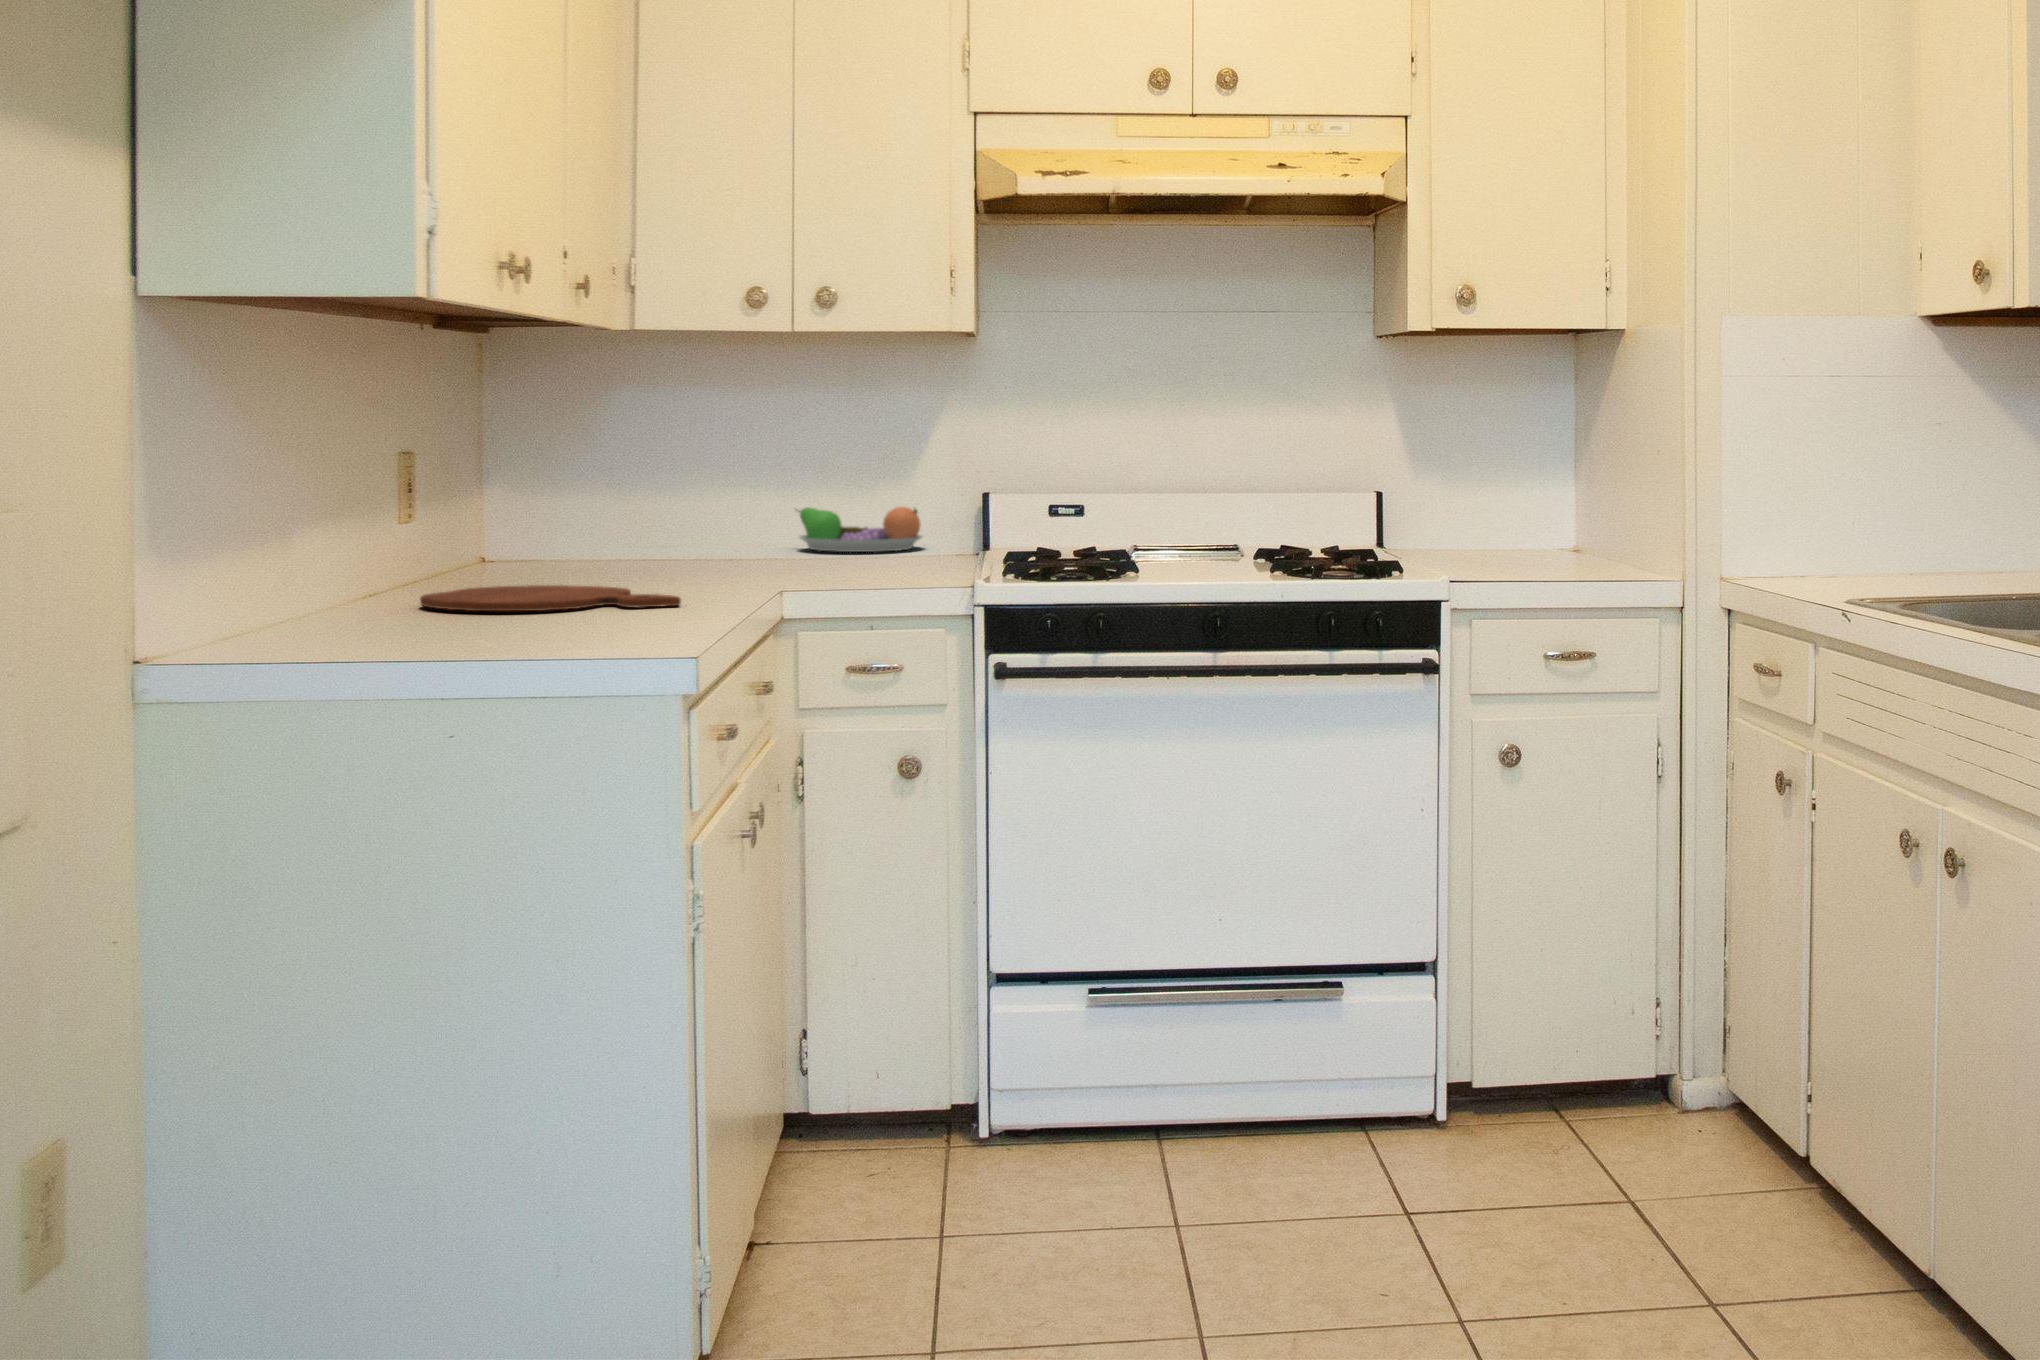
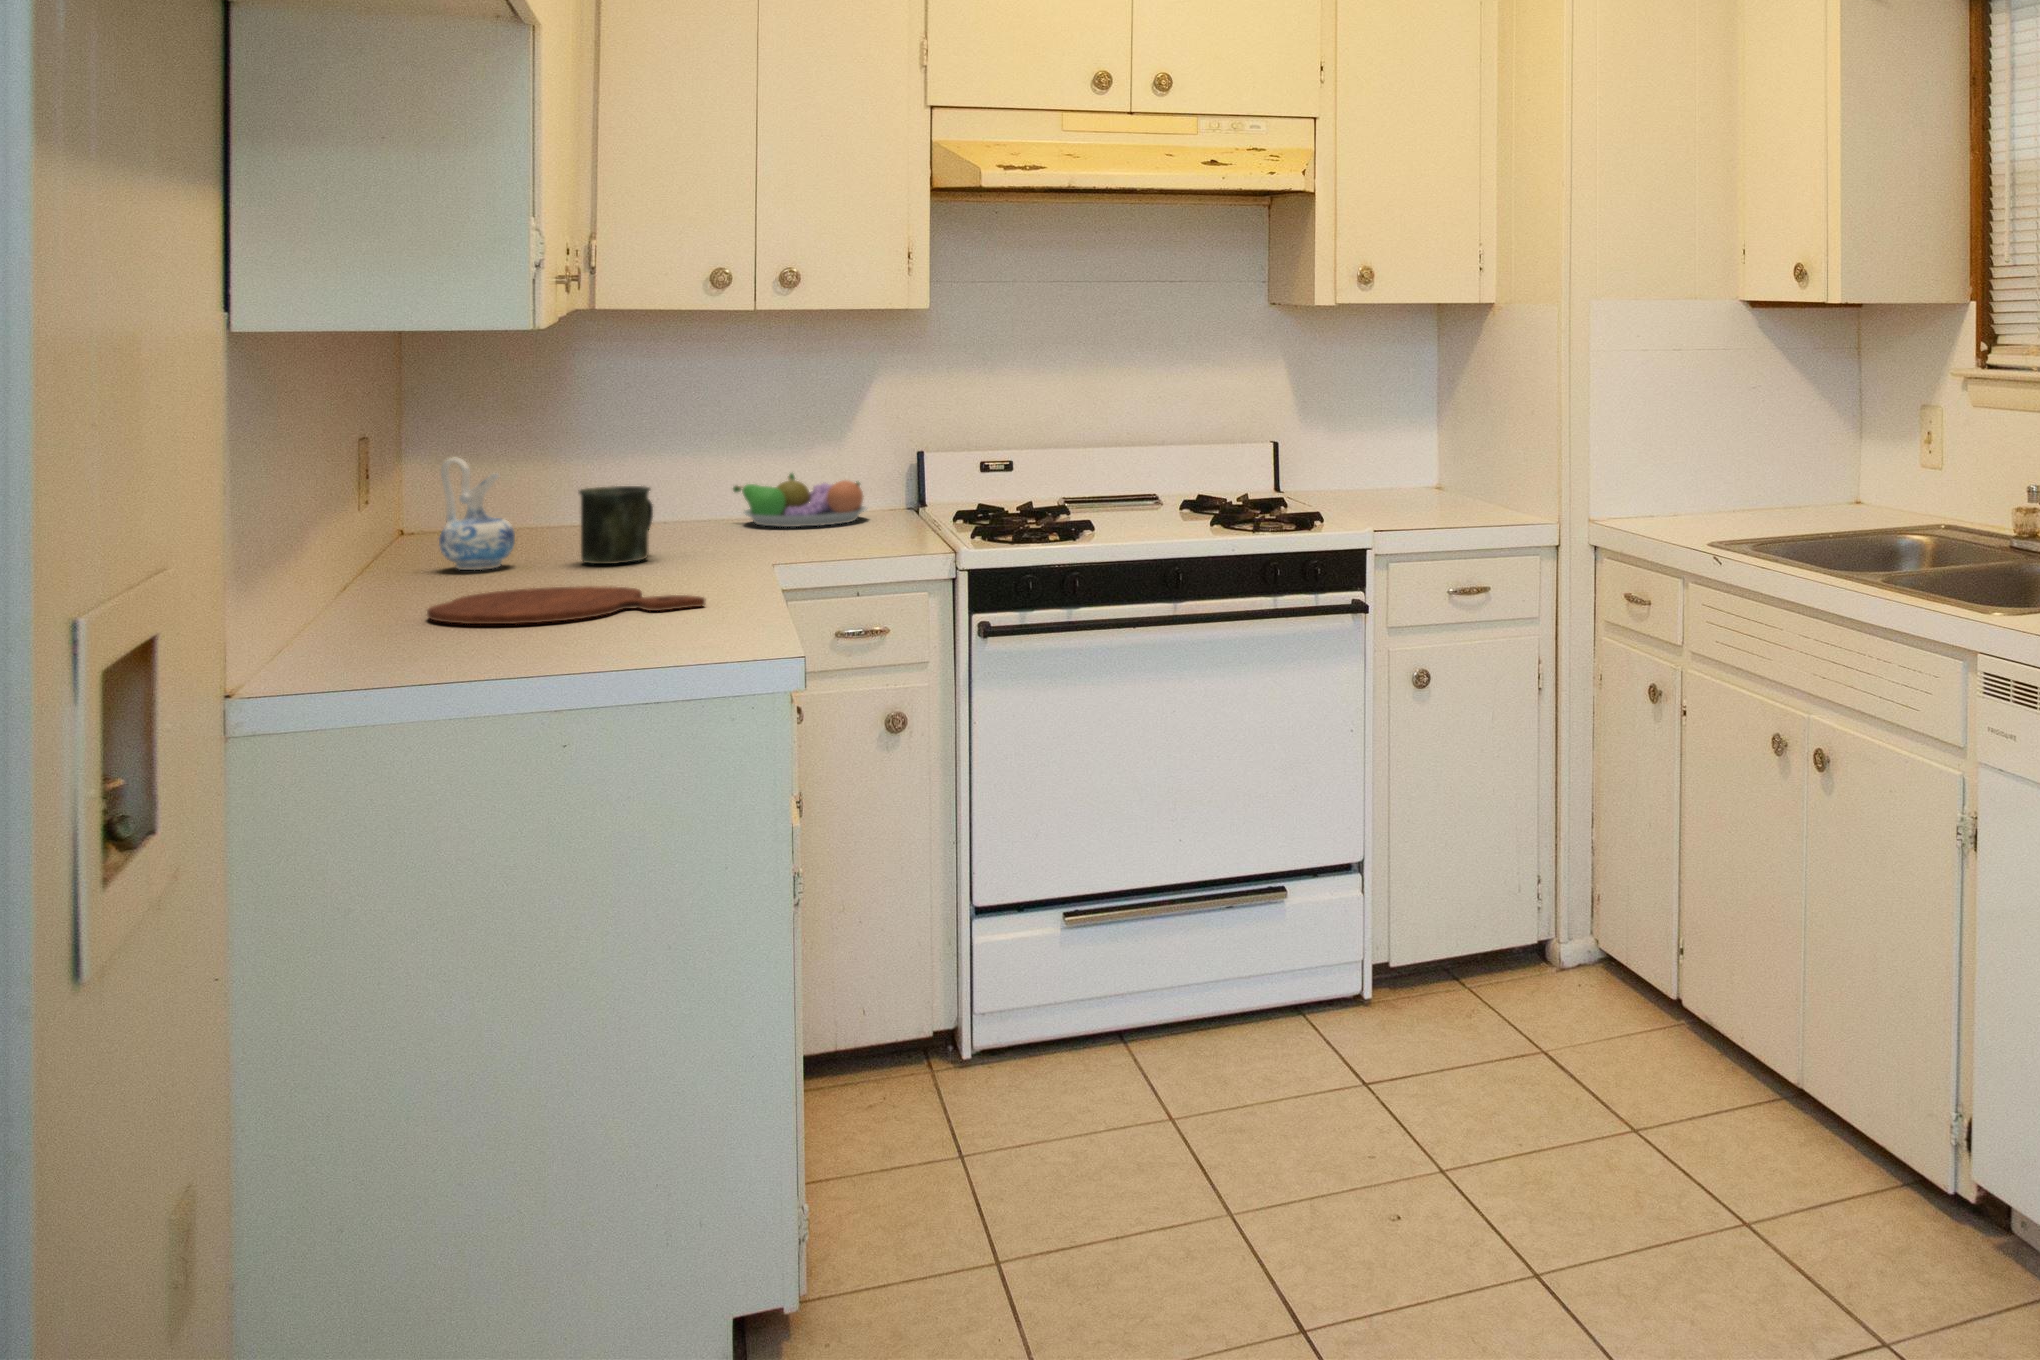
ceramic pitcher: none [481,460,551,573] -> present [439,457,515,570]
mug: none [609,495,687,572] -> present [579,486,653,564]

